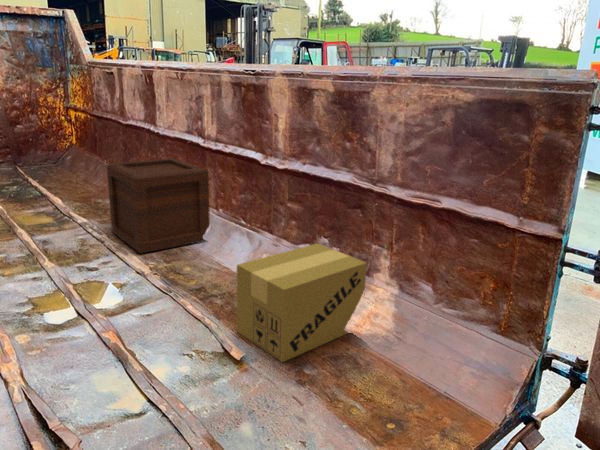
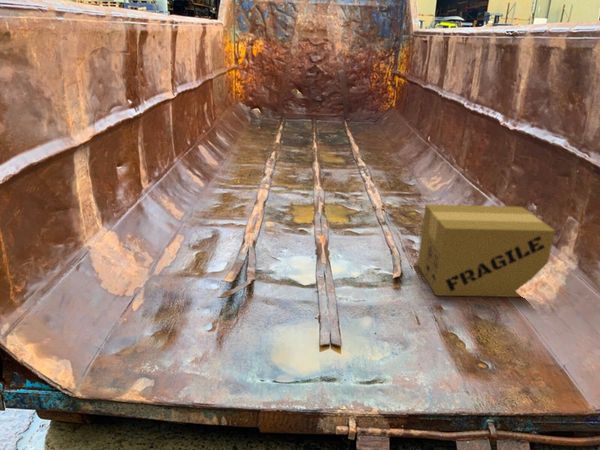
wooden crate: present [107,158,210,253] -> none [377,116,464,198]

